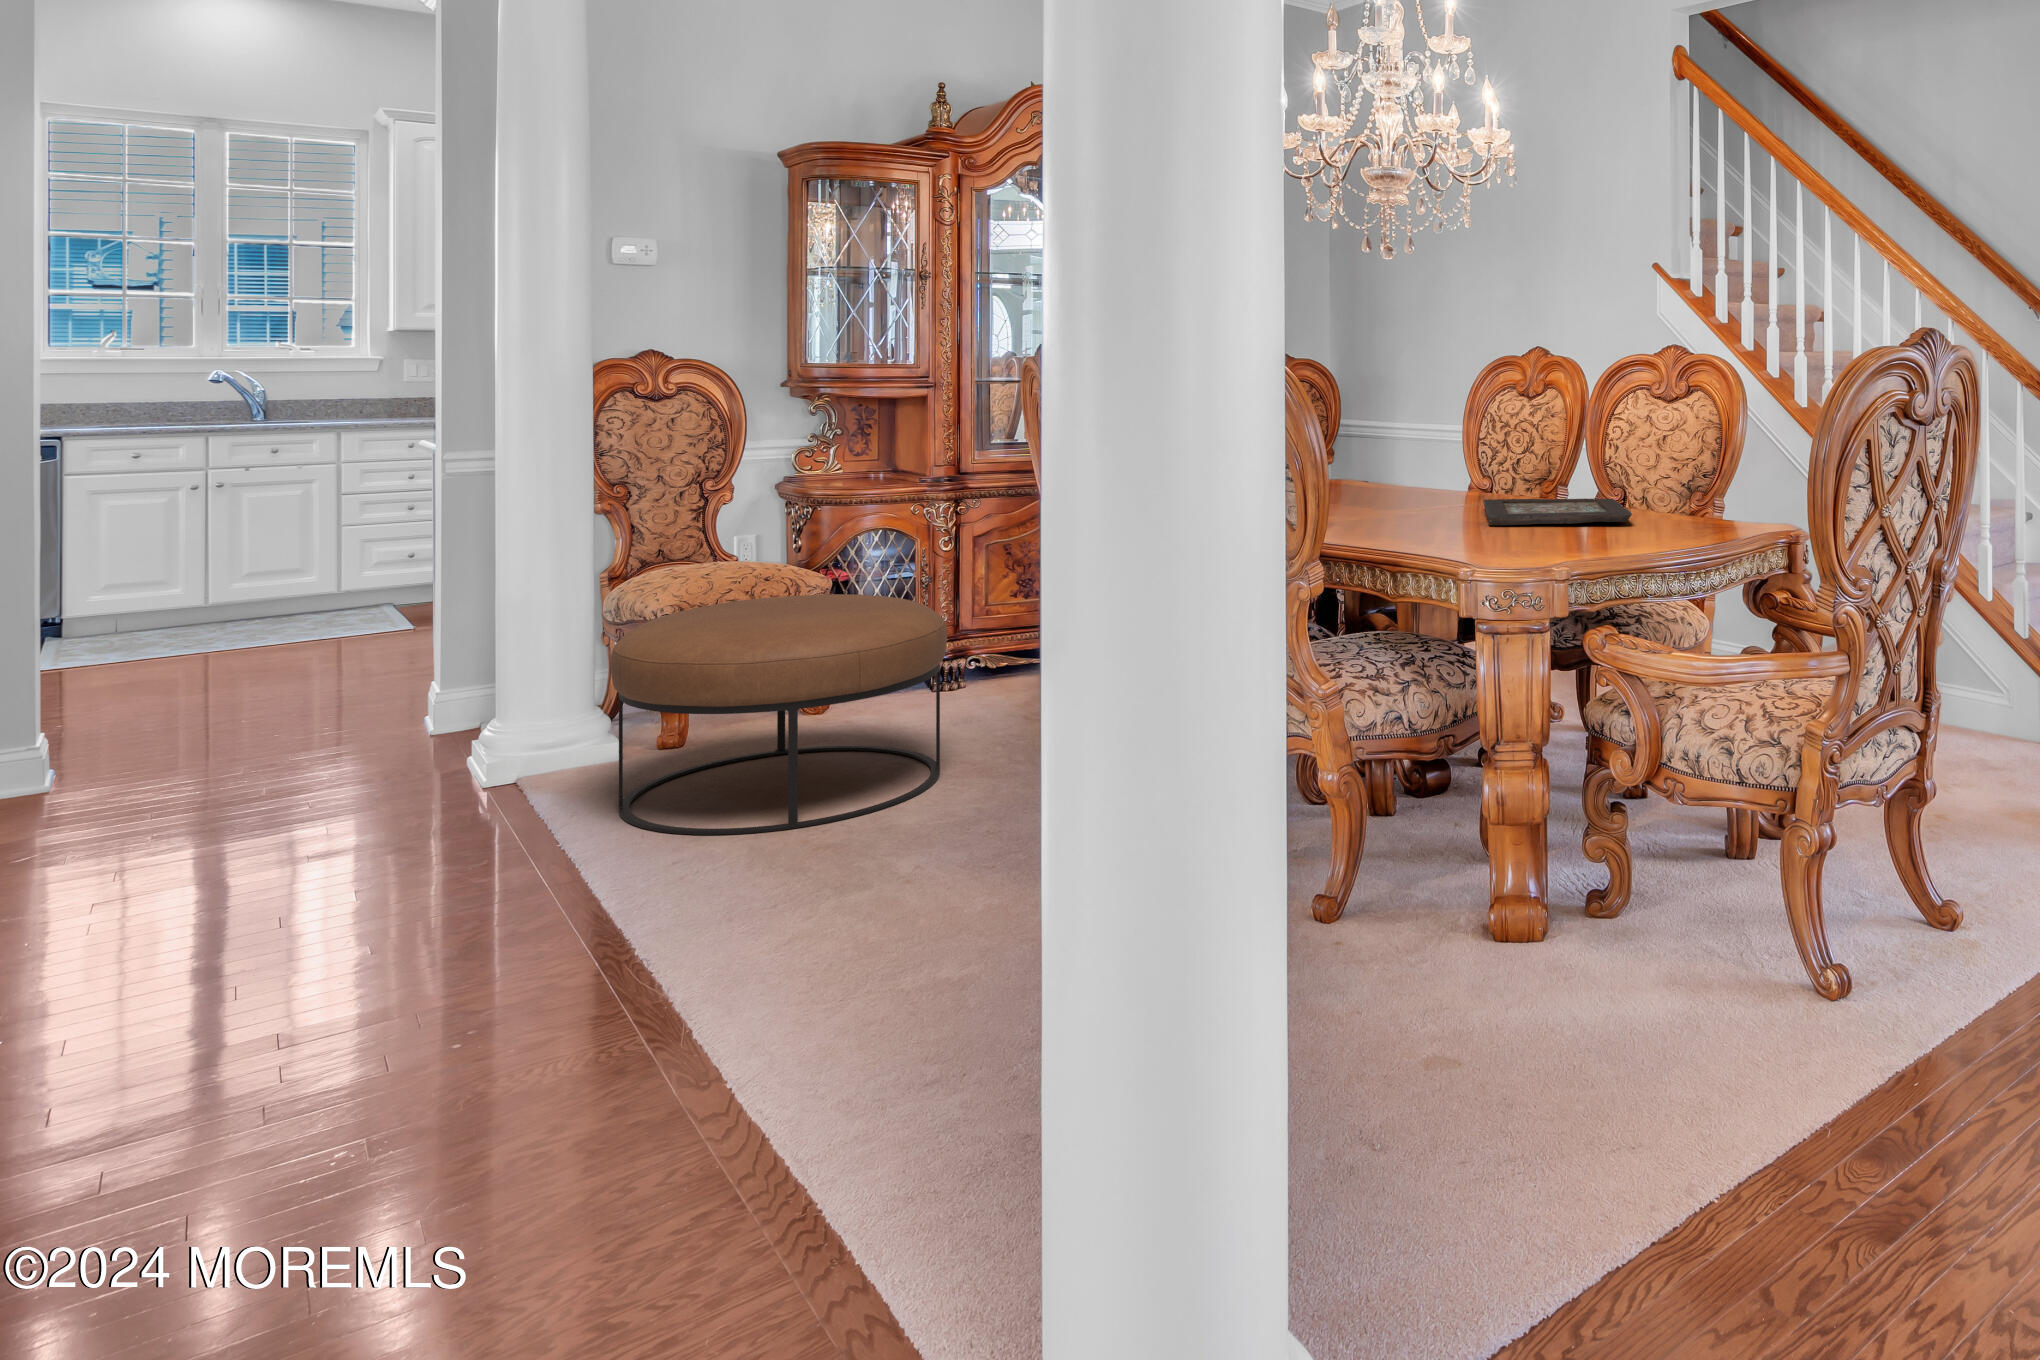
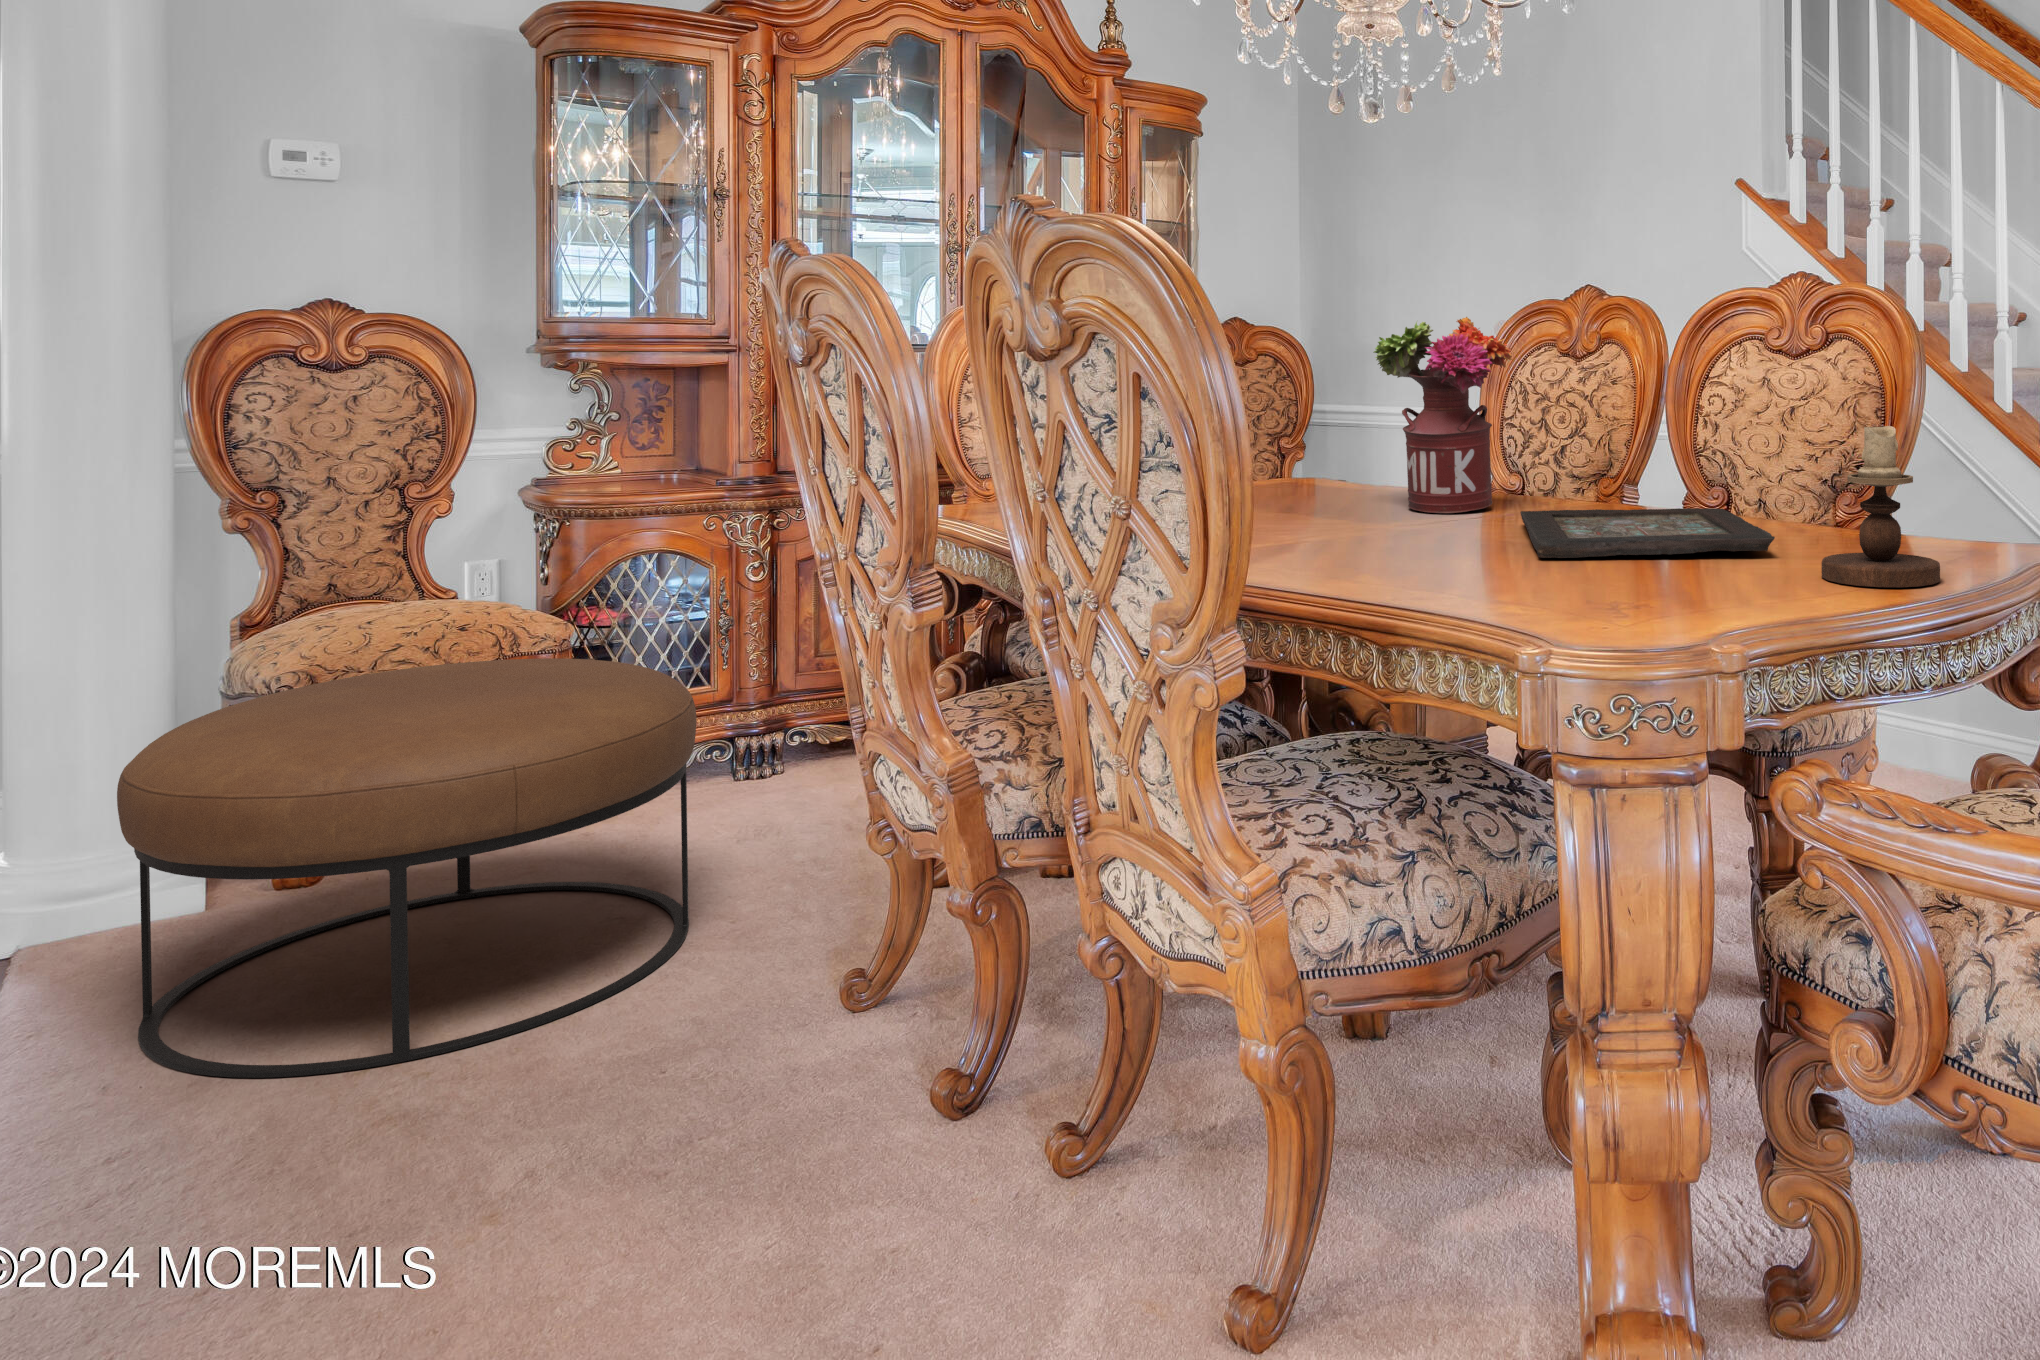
flower arrangement: none [1390,373,1482,501] -> present [1373,317,1512,513]
candlestick: none [1652,447,1720,540] -> present [1822,426,1940,587]

